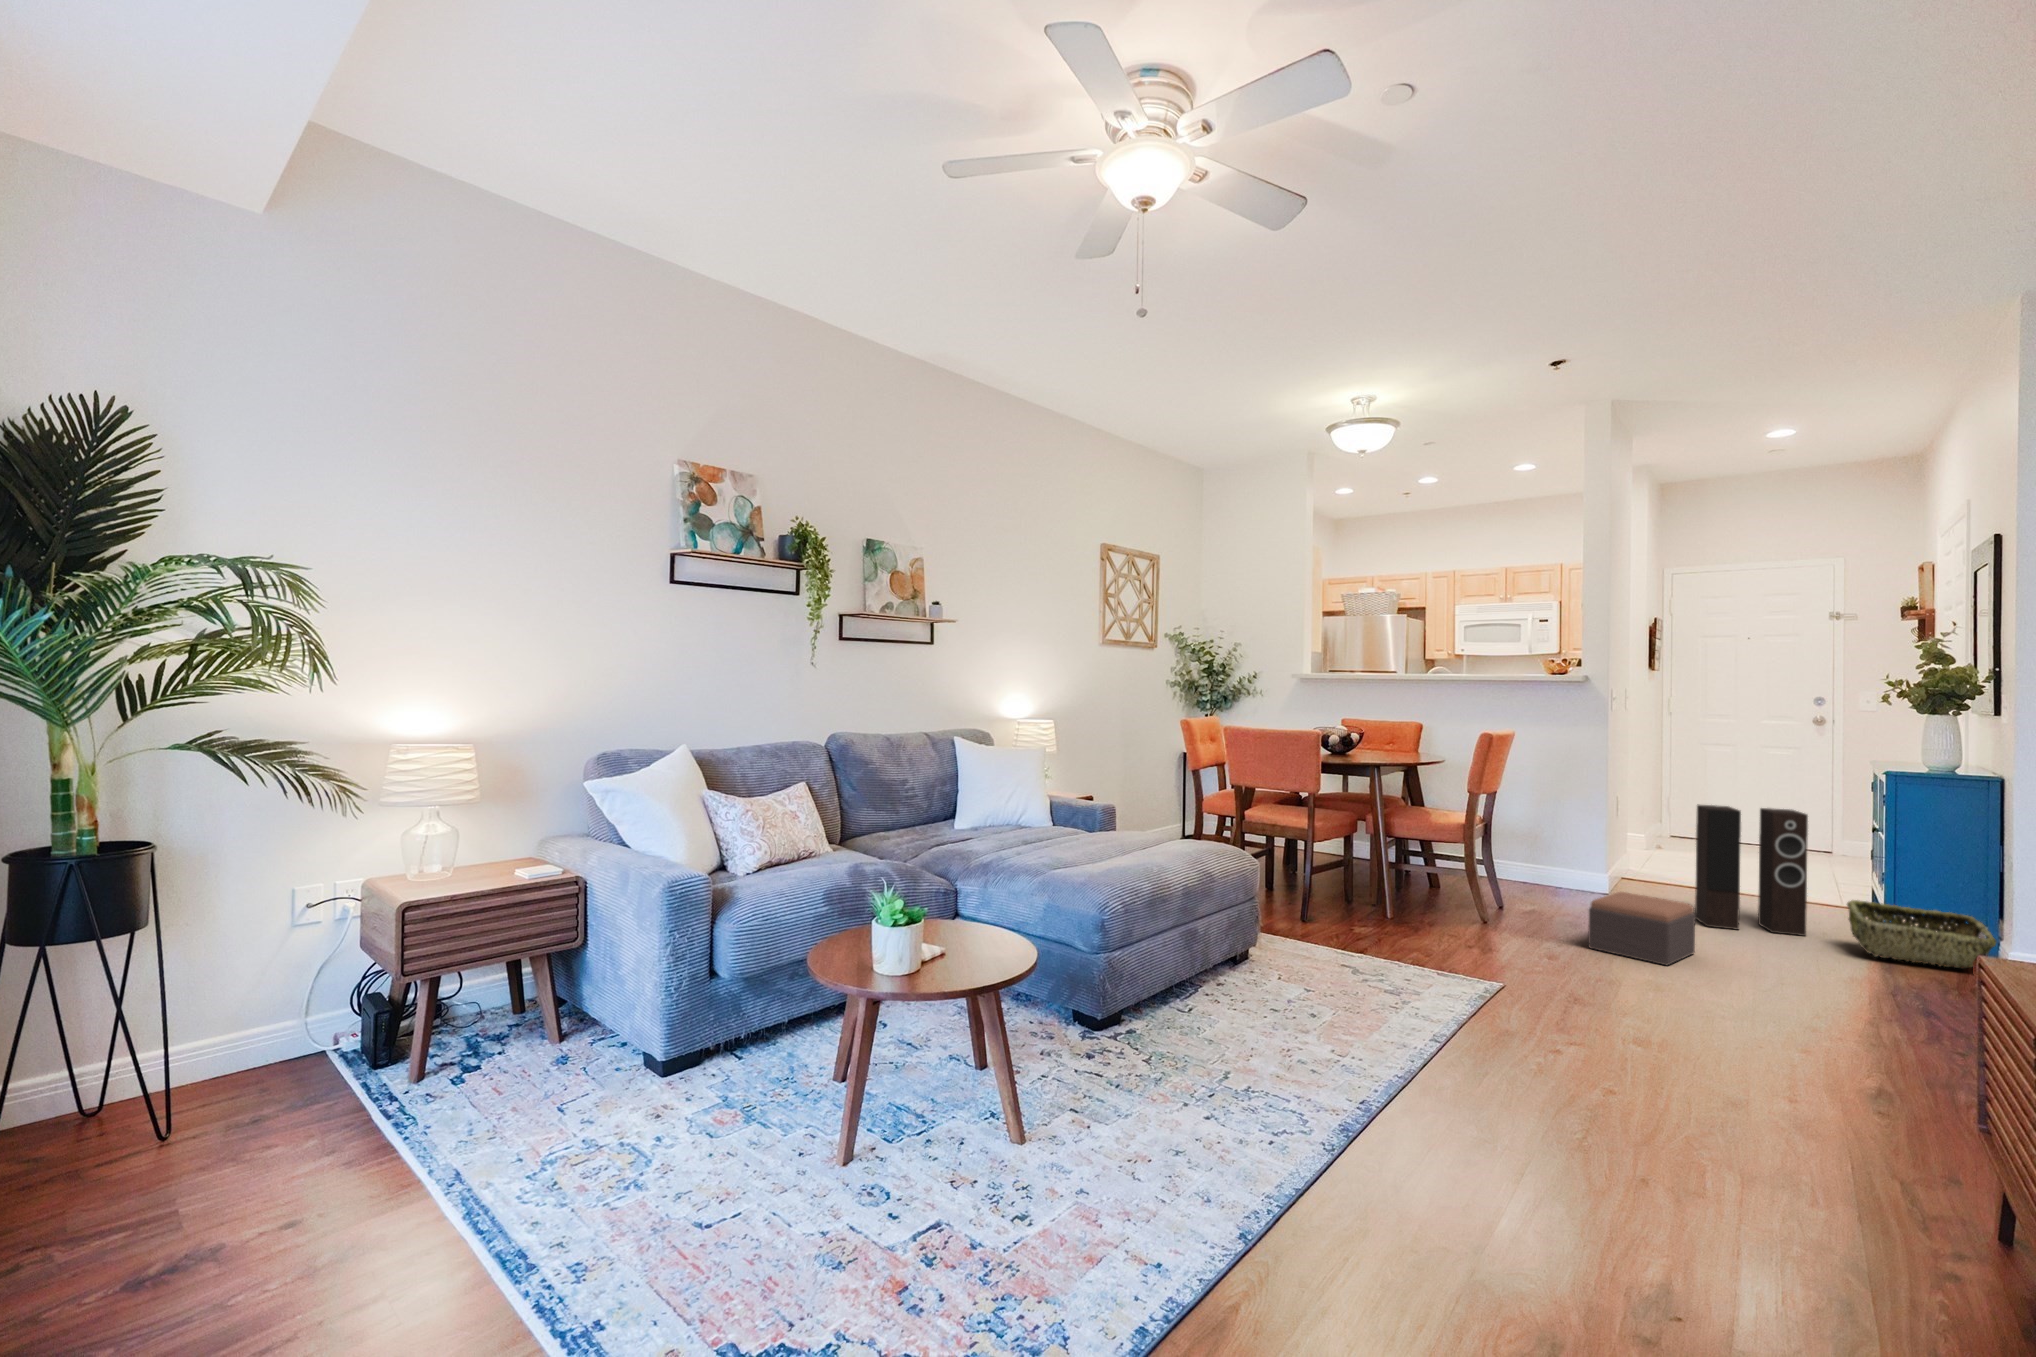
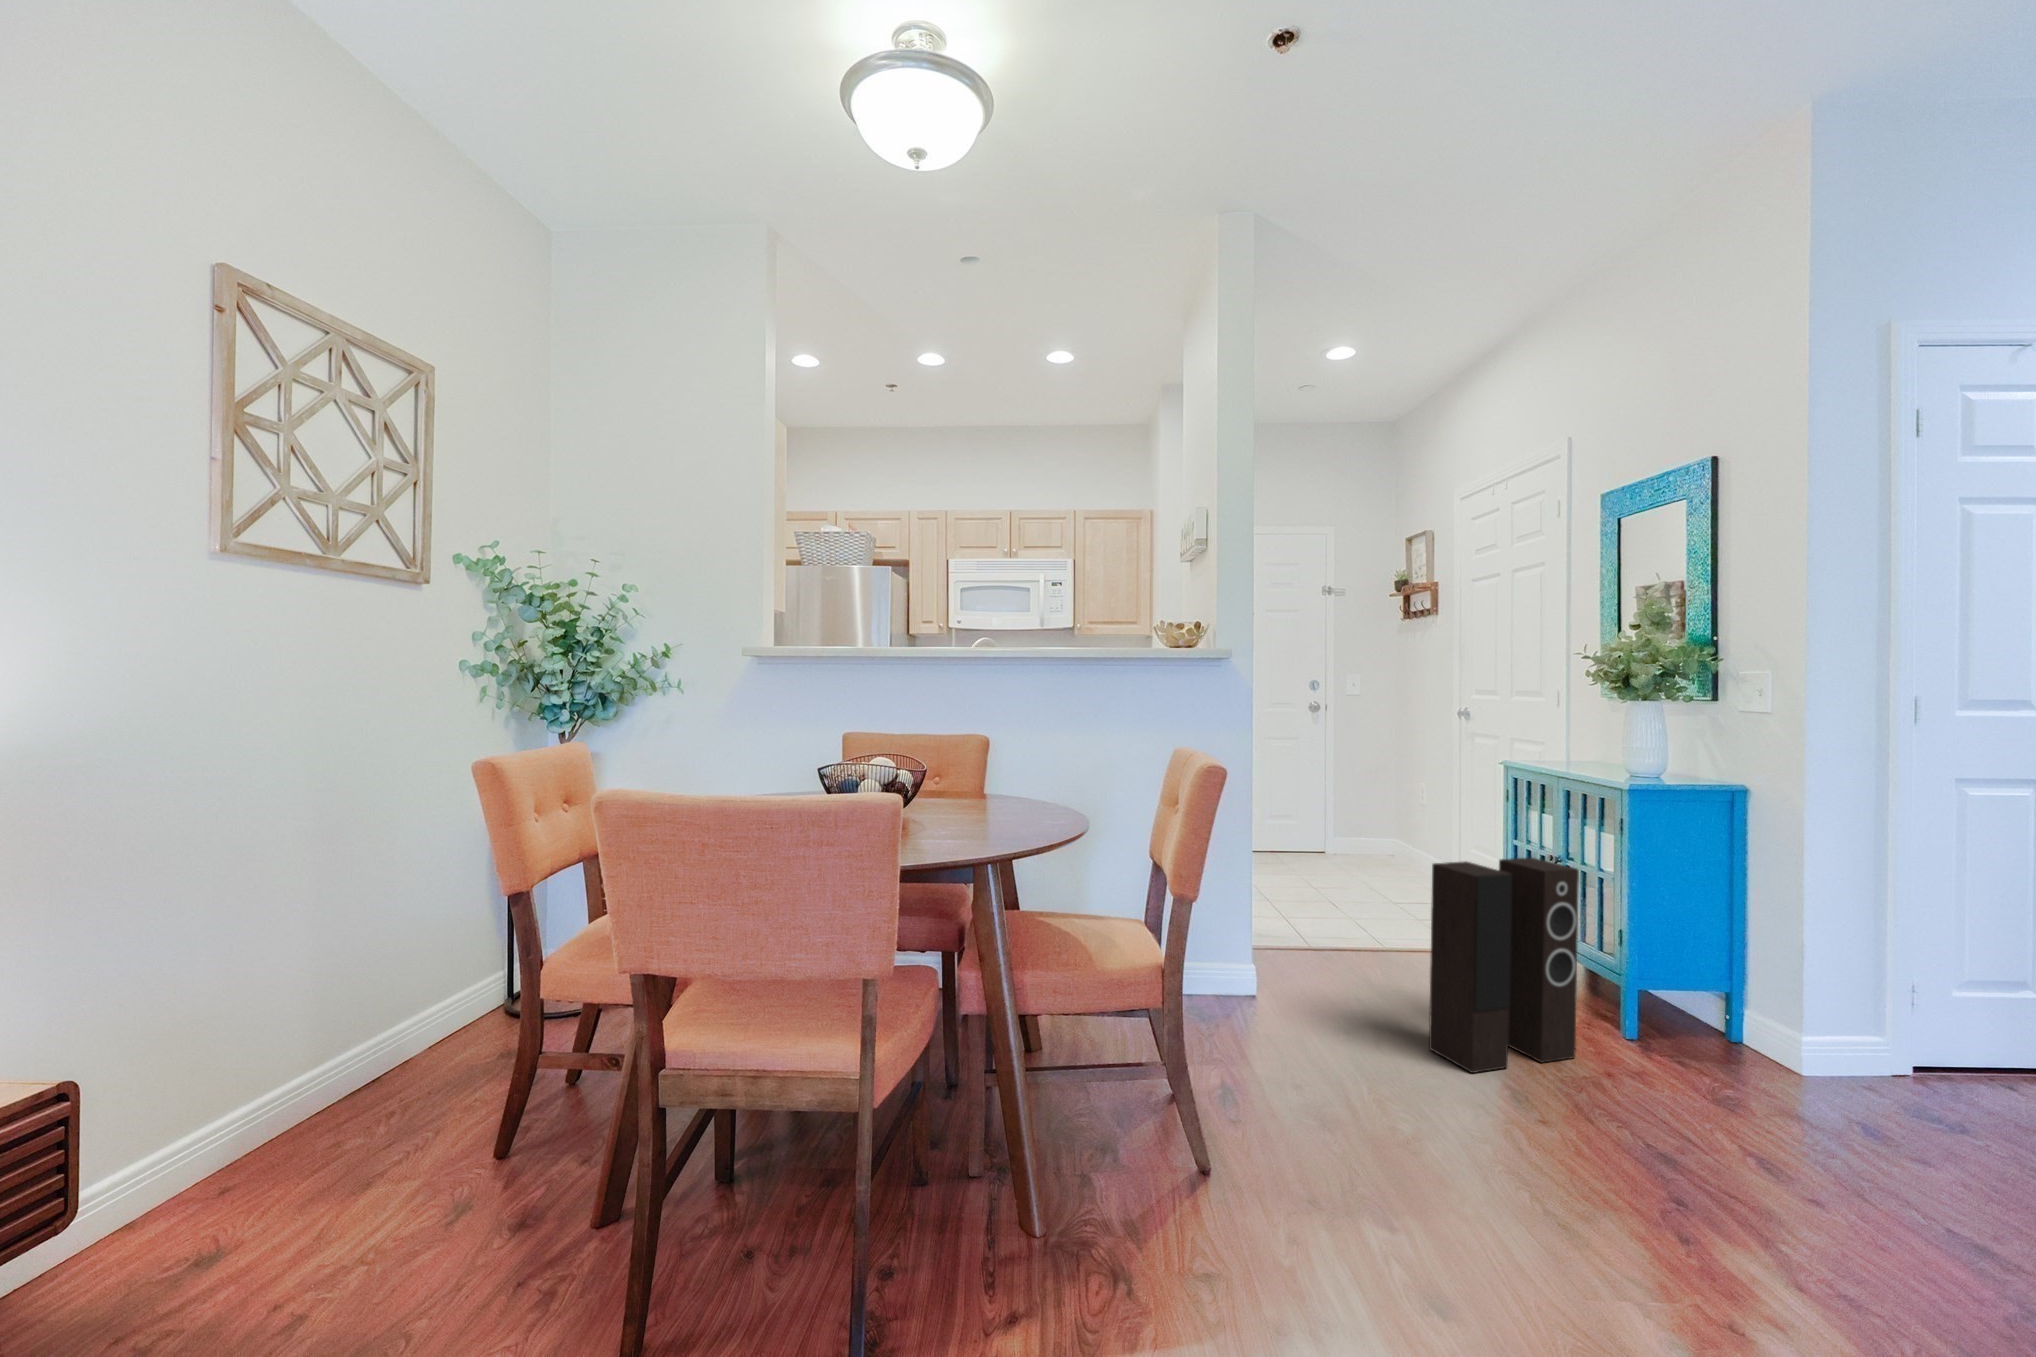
footstool: present [1588,892,1695,965] -> none [1452,1088,1670,1294]
woven basket: present [1847,900,1996,968] -> none [1650,1000,1865,1103]

